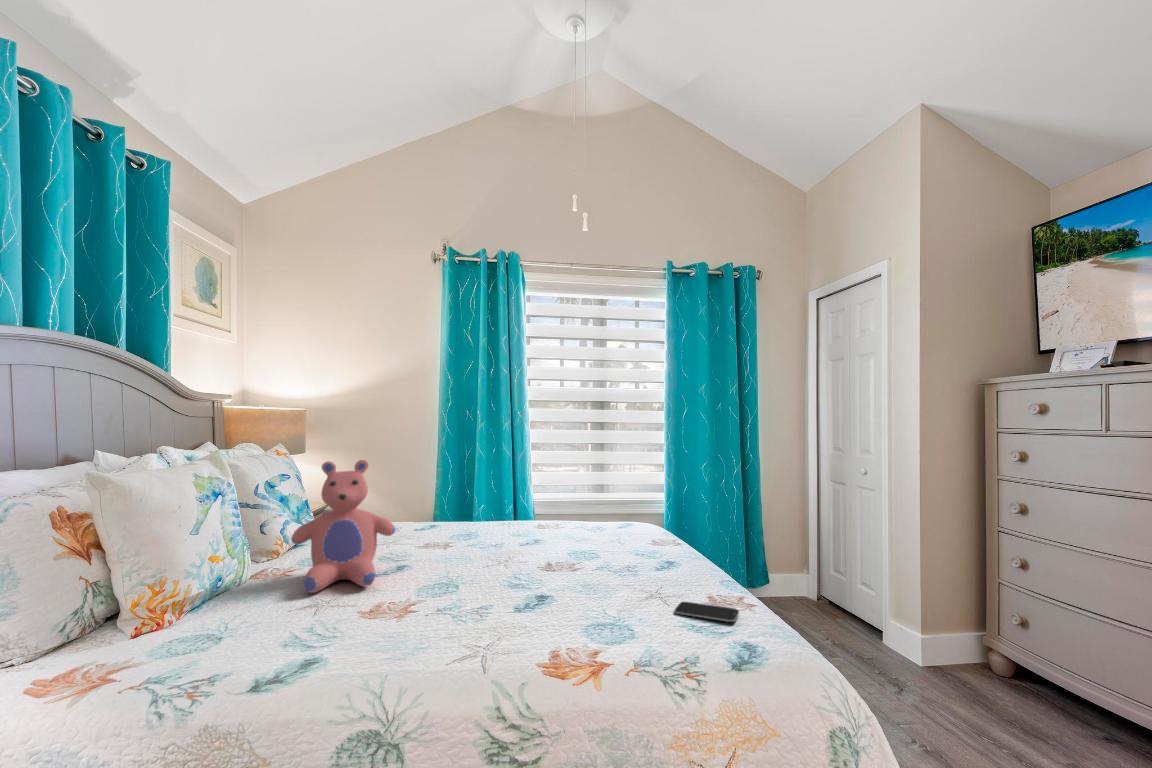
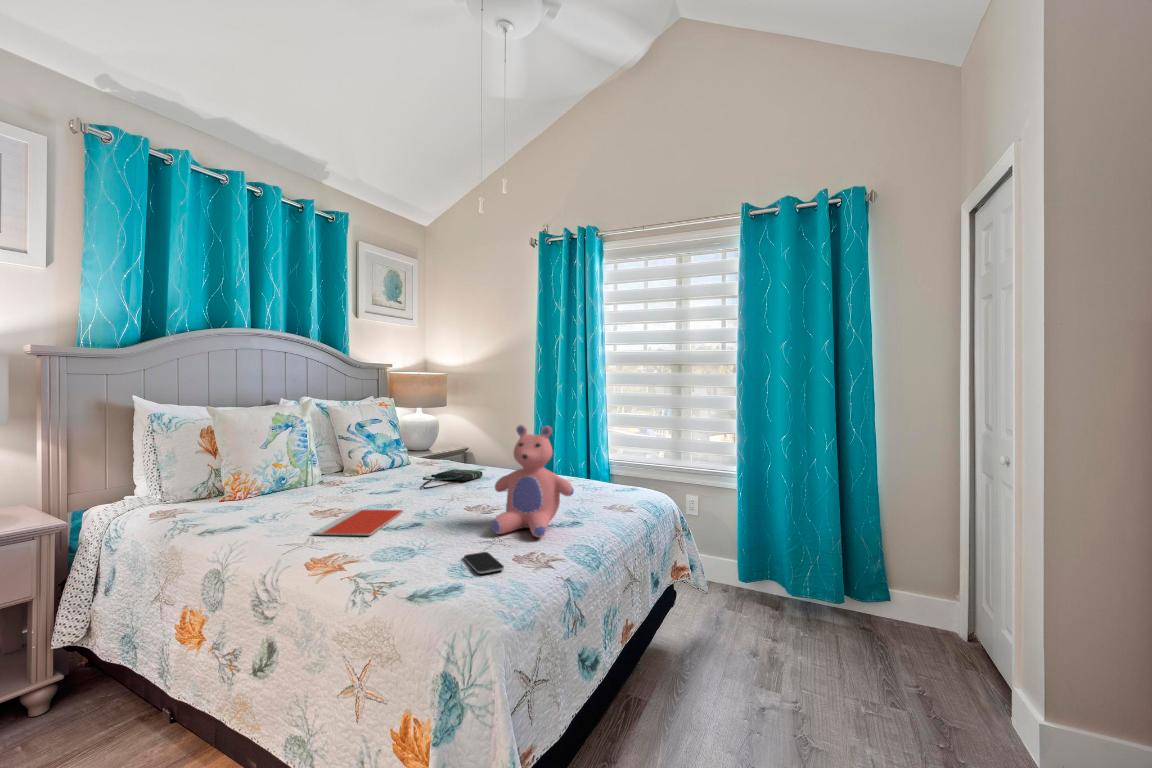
teddy bear: present [292,460,395,593] -> present [492,425,574,537]
tote bag: none [401,524,457,556] -> present [422,469,482,489]
notebook: none [413,583,525,639] -> present [312,510,403,535]

